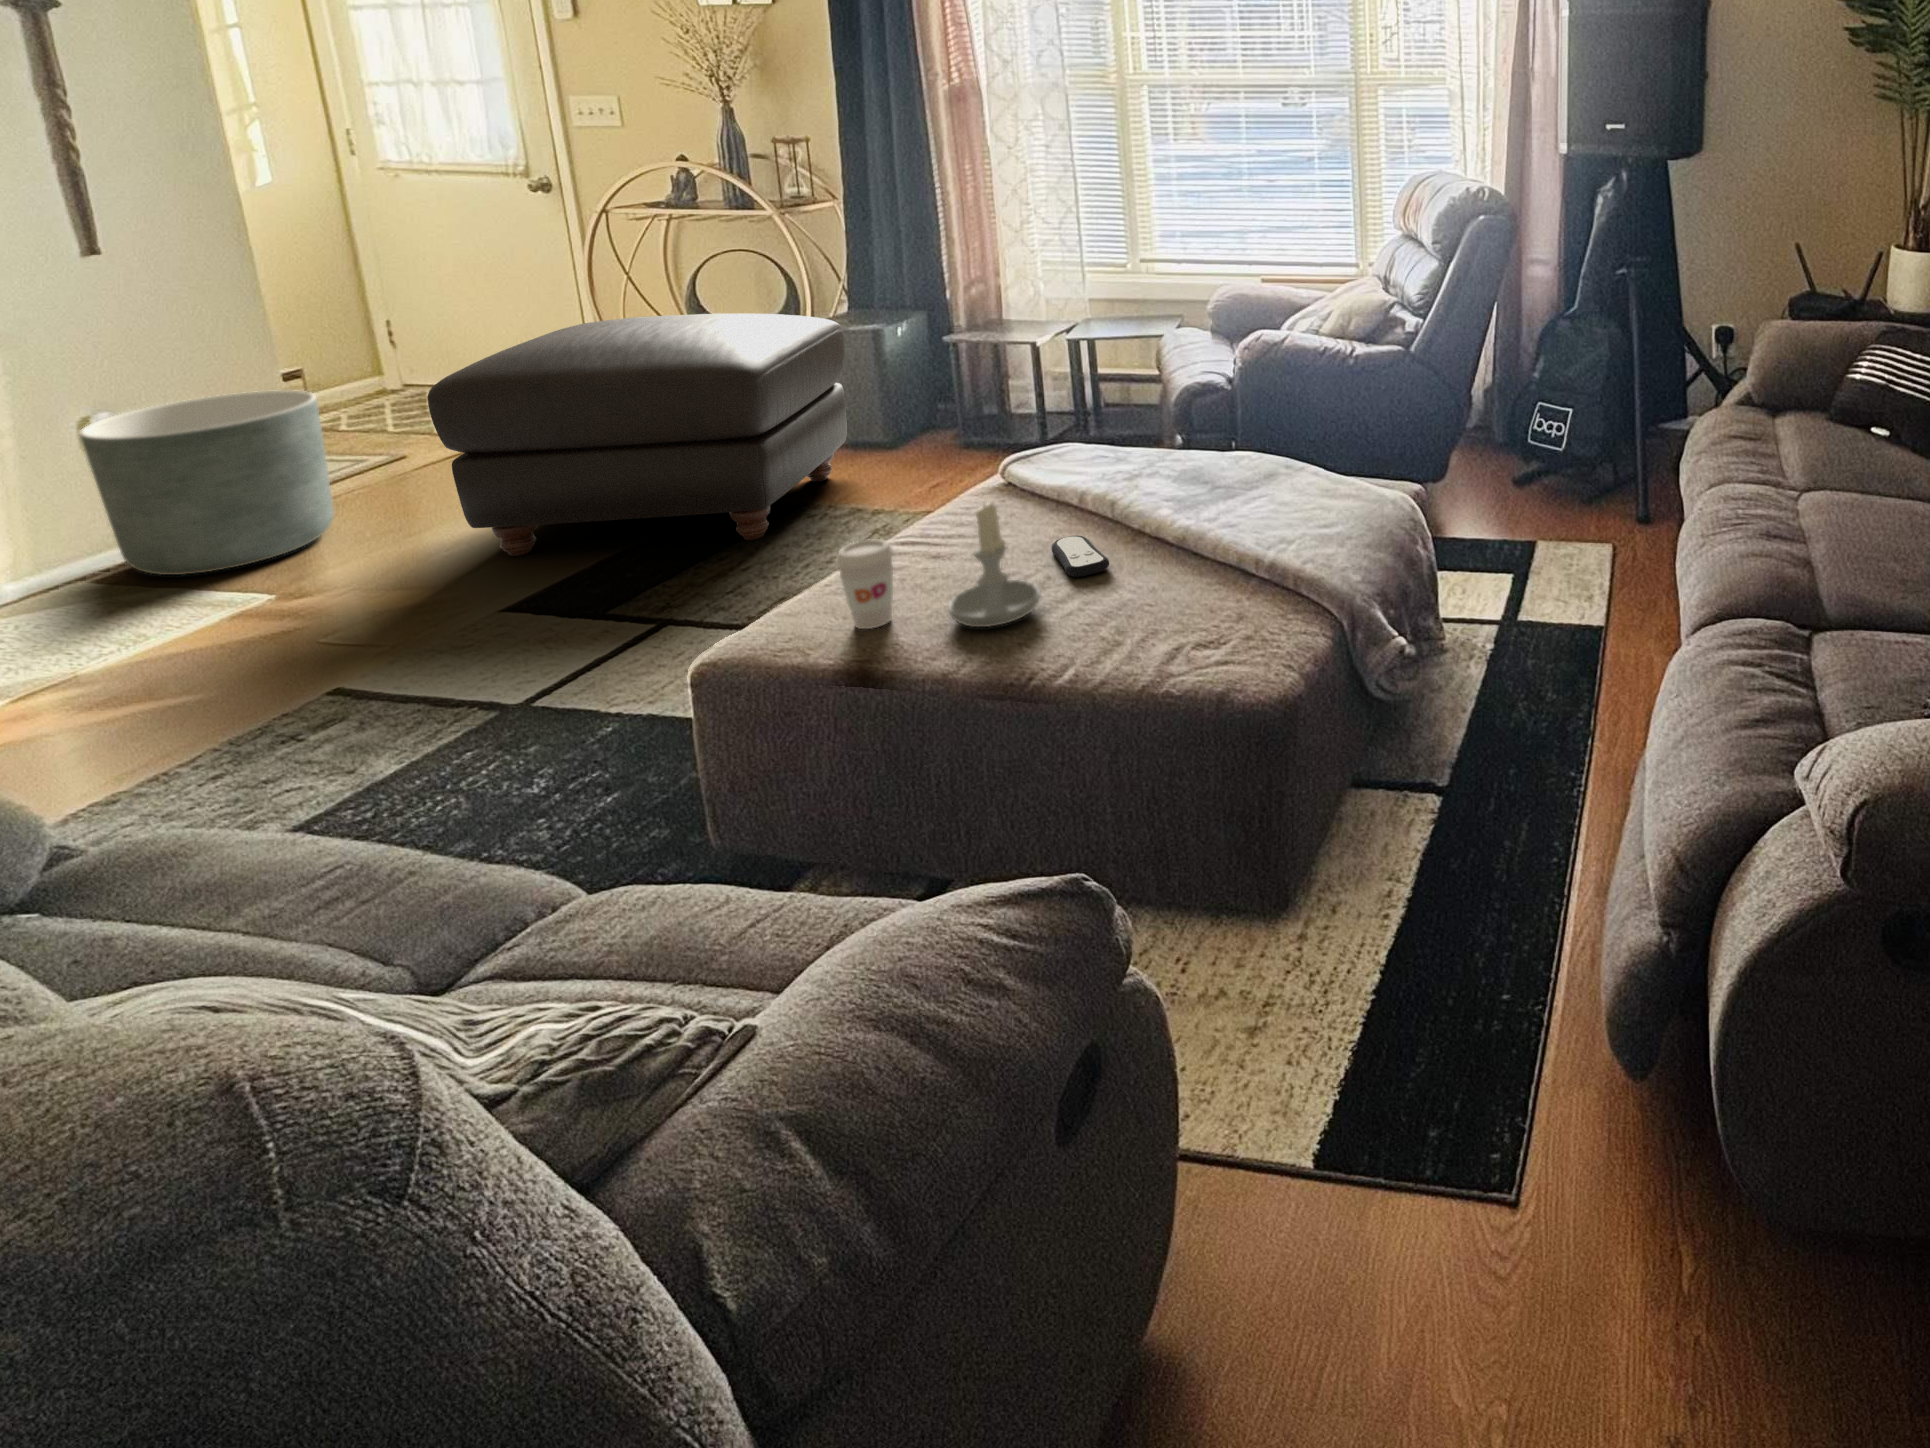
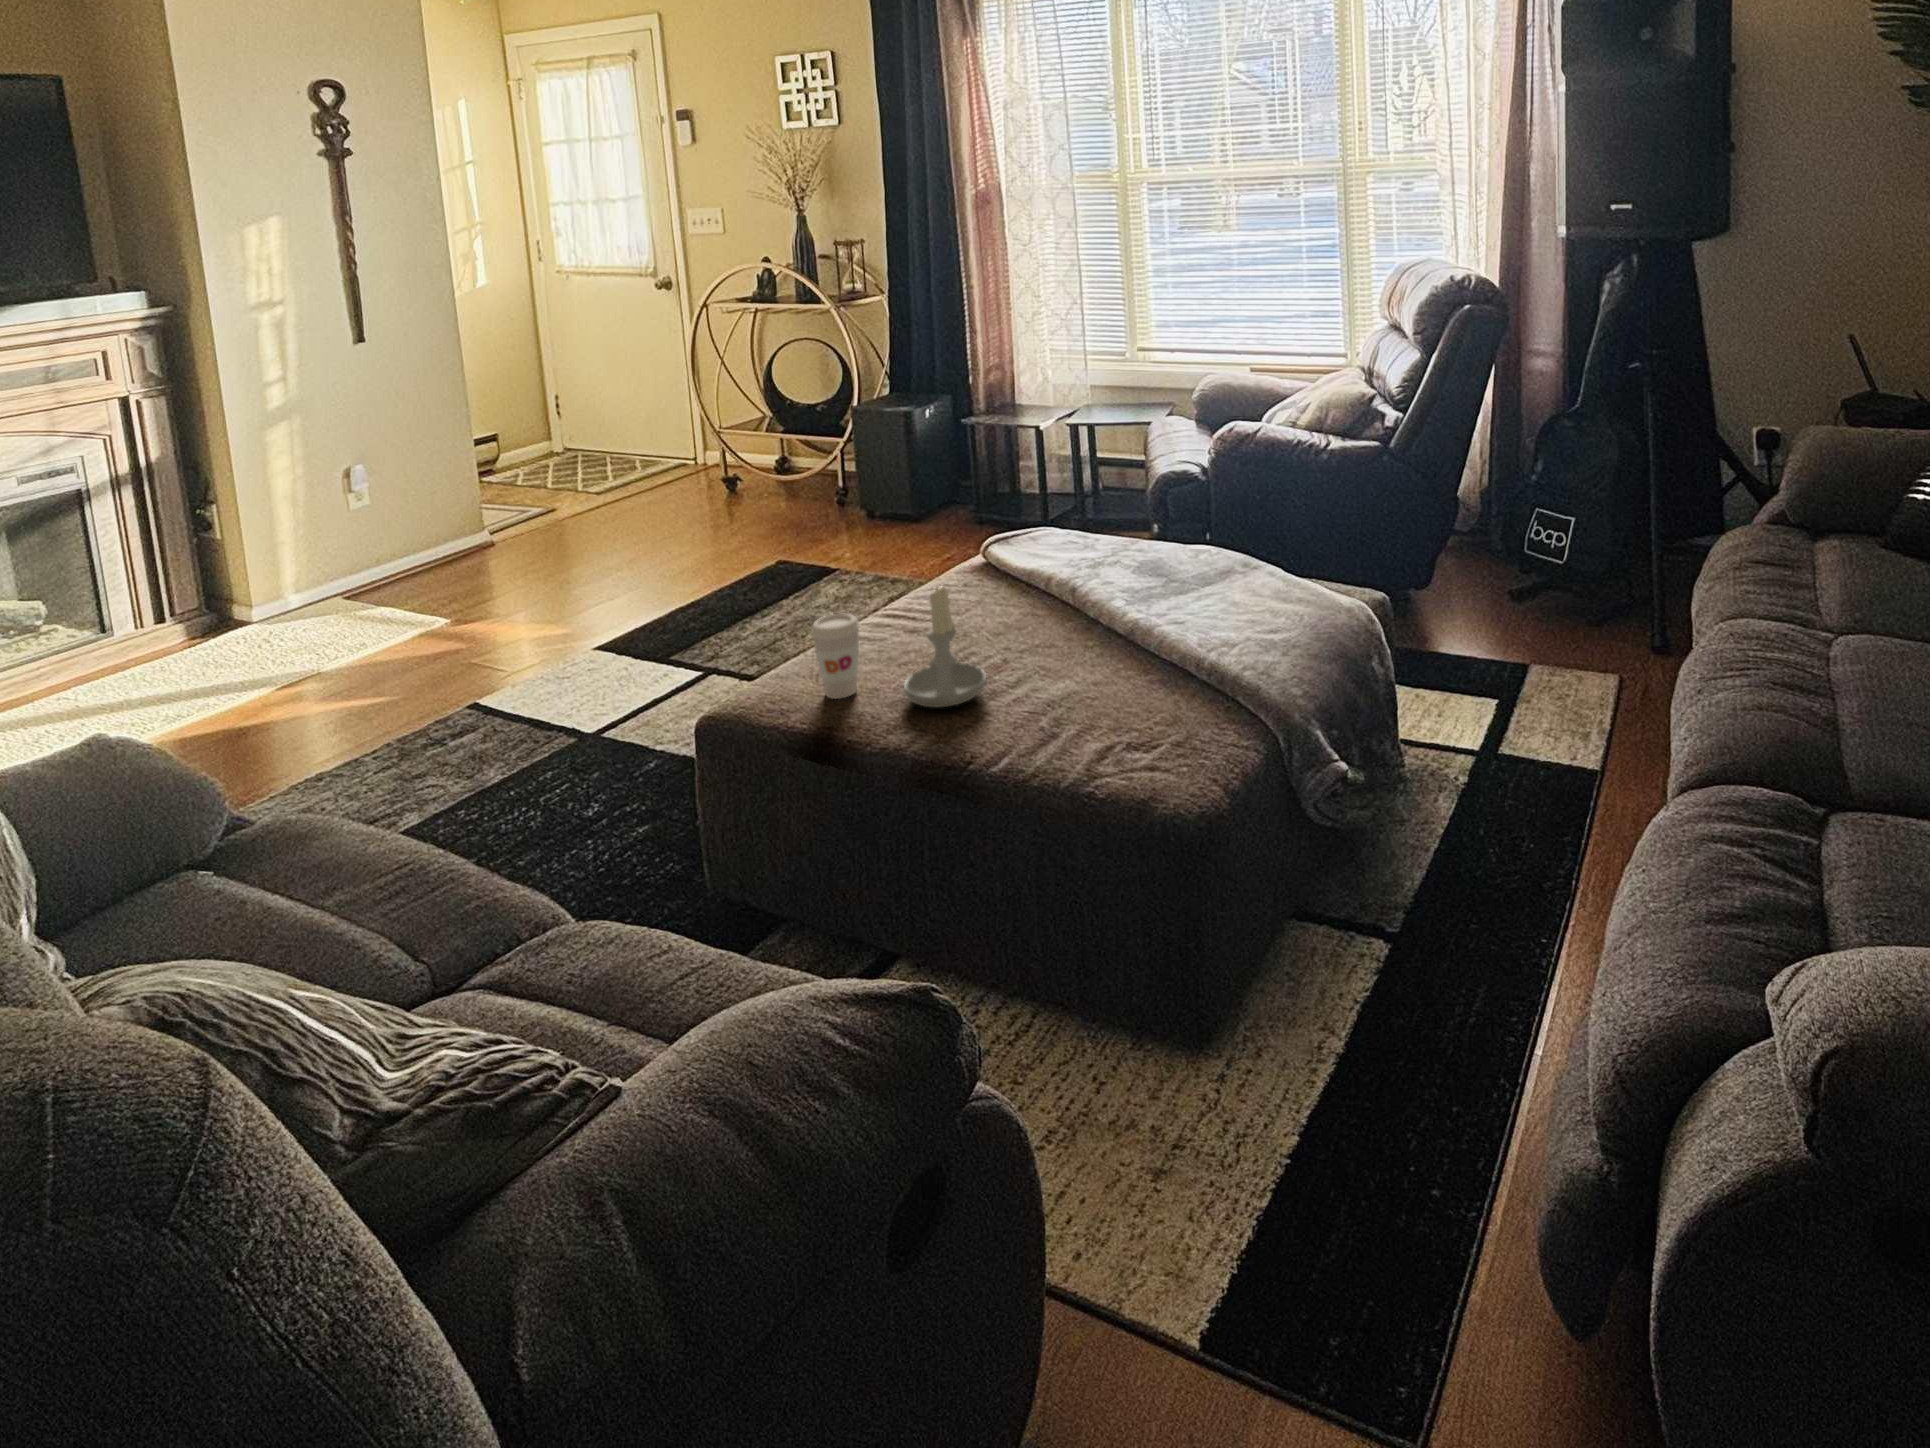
ottoman: present [427,314,847,556] -> none [558,398,875,601]
planter: present [80,390,334,575] -> none [341,452,498,597]
remote control: present [1052,536,1109,577] -> none [1007,623,1056,665]

